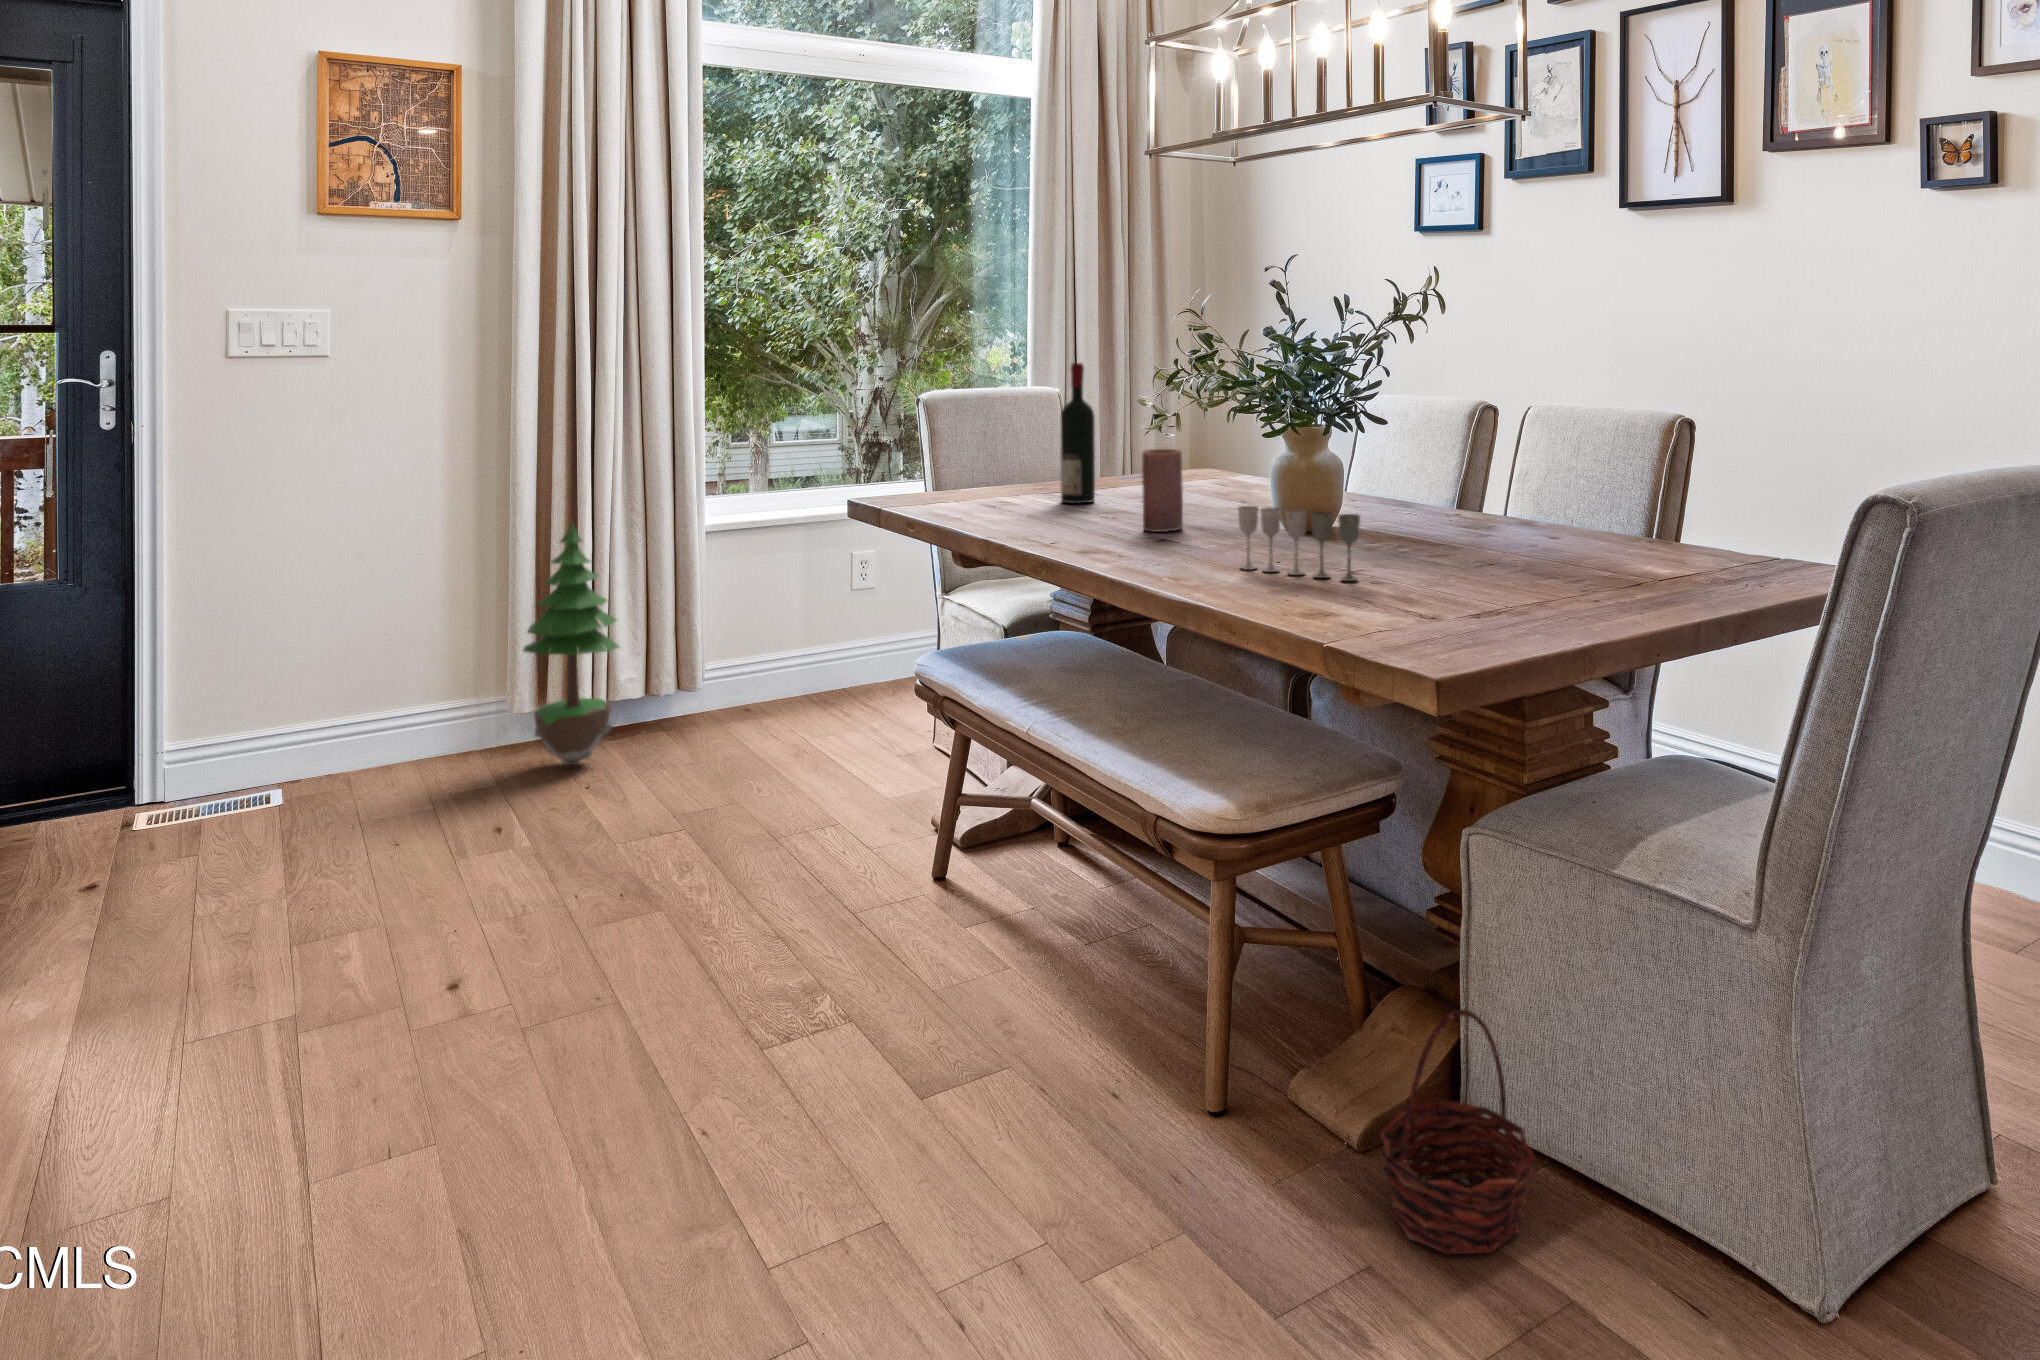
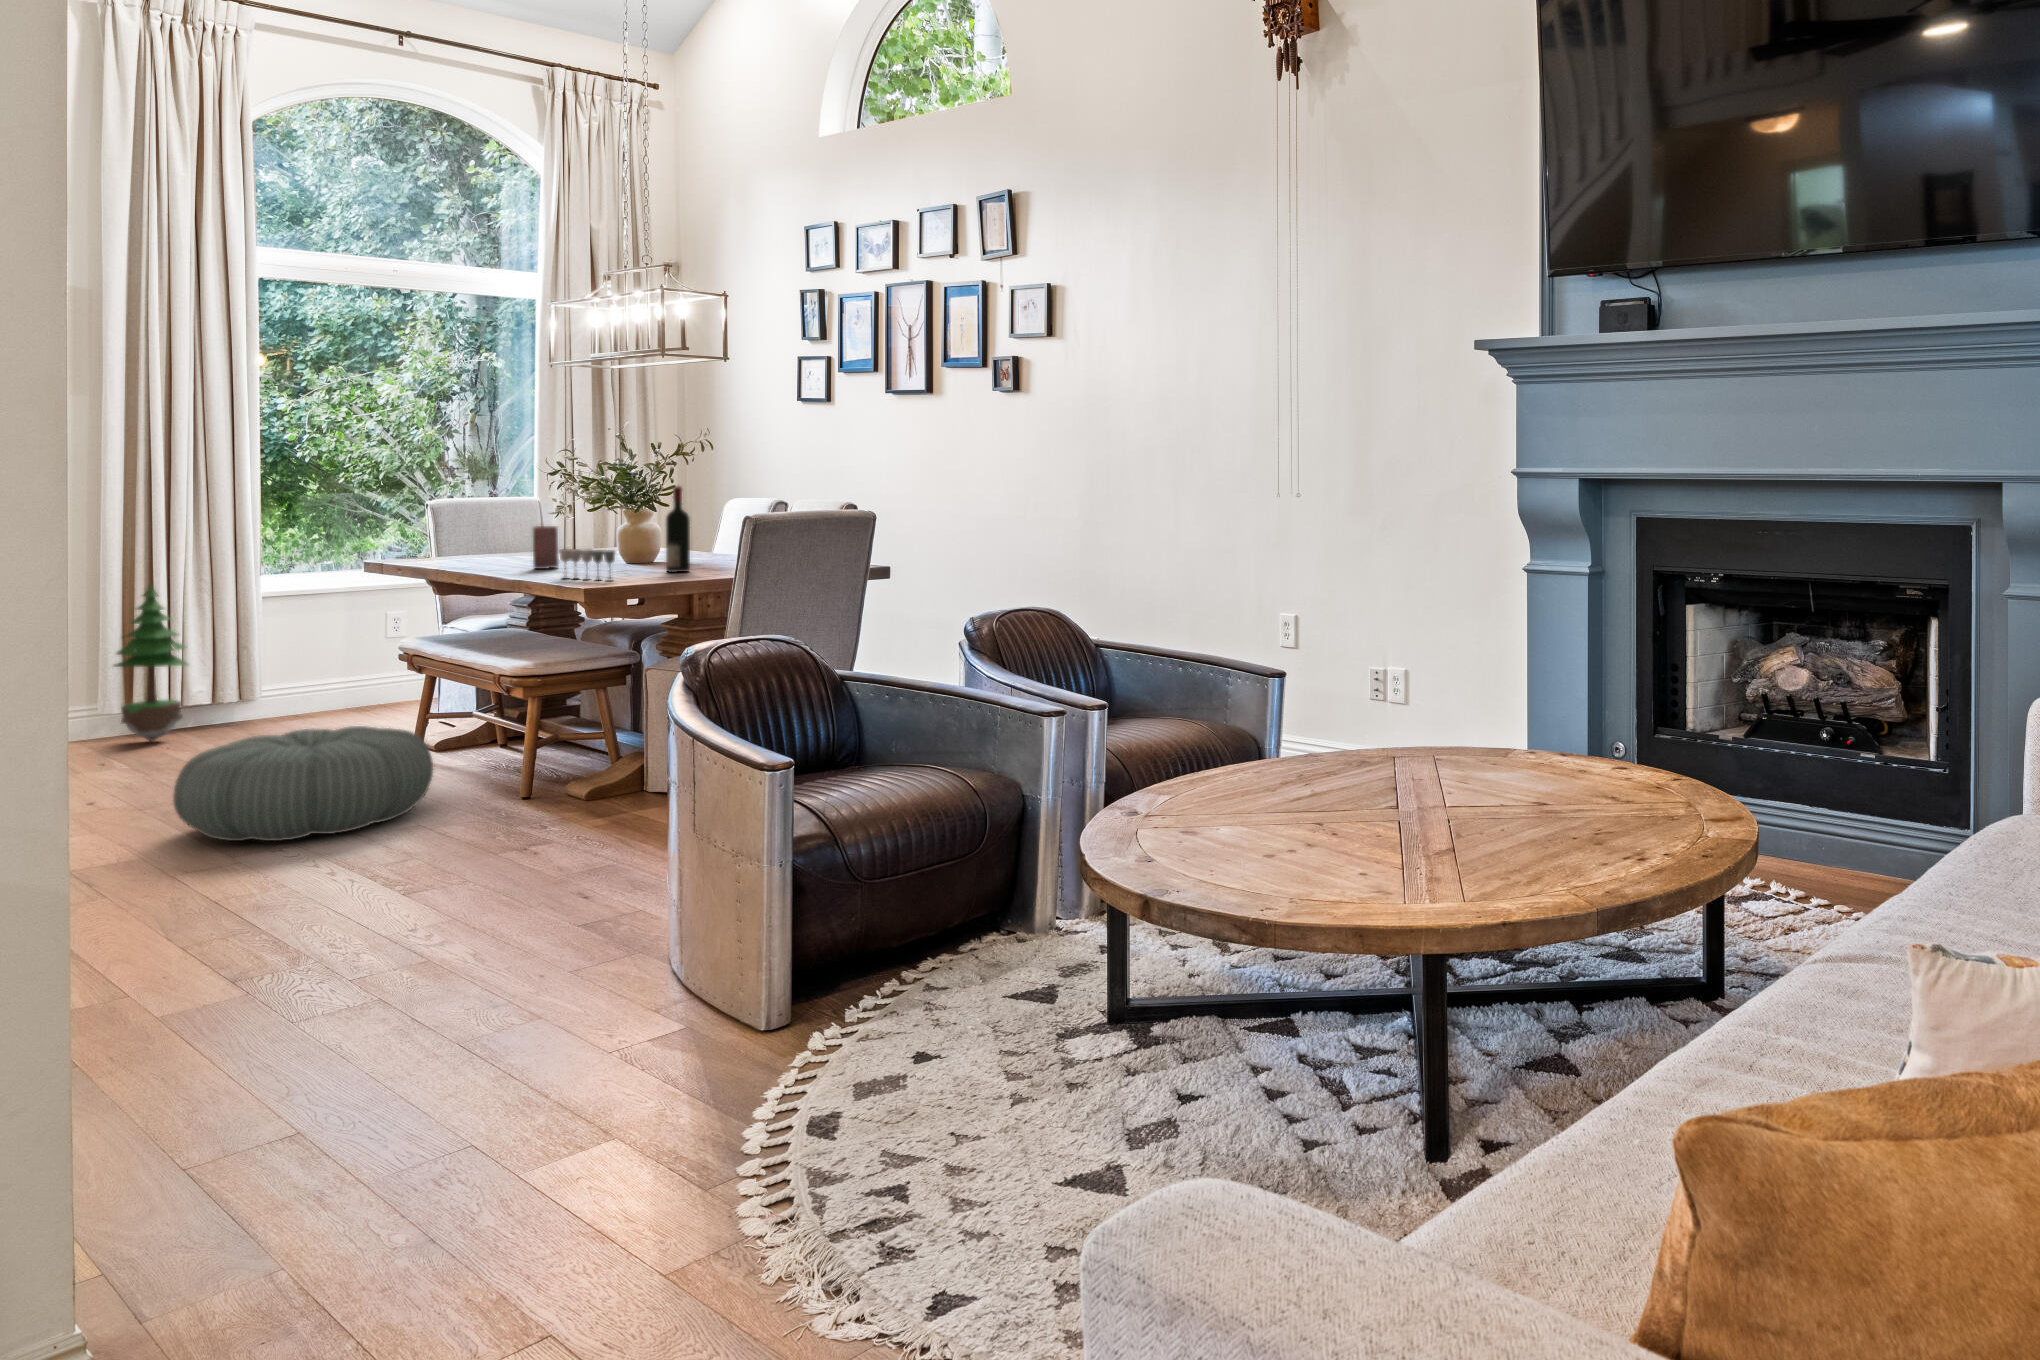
wine bottle: present [1060,363,1095,503] -> present [666,486,690,572]
pouf: none [578,875,1047,1225] -> present [173,726,433,841]
basket: present [1380,1010,1534,1255] -> none [572,739,644,827]

